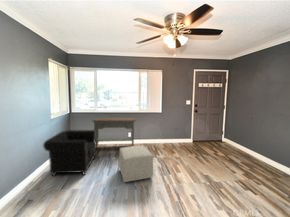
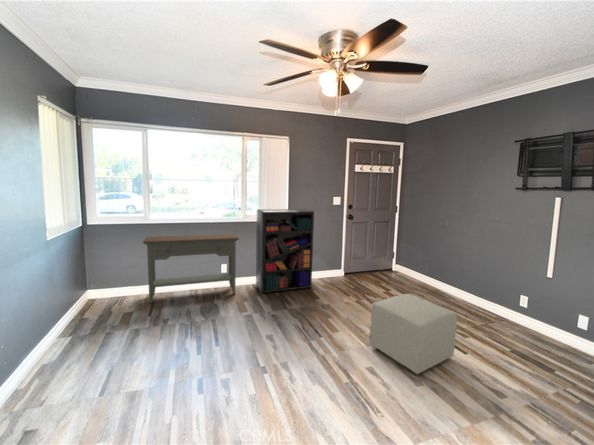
bookshelf: none [145,106,174,148] -> present [256,209,314,293]
armchair: present [43,130,96,176] -> none [37,262,158,373]
ottoman: present [119,146,153,182] -> present [369,294,457,374]

